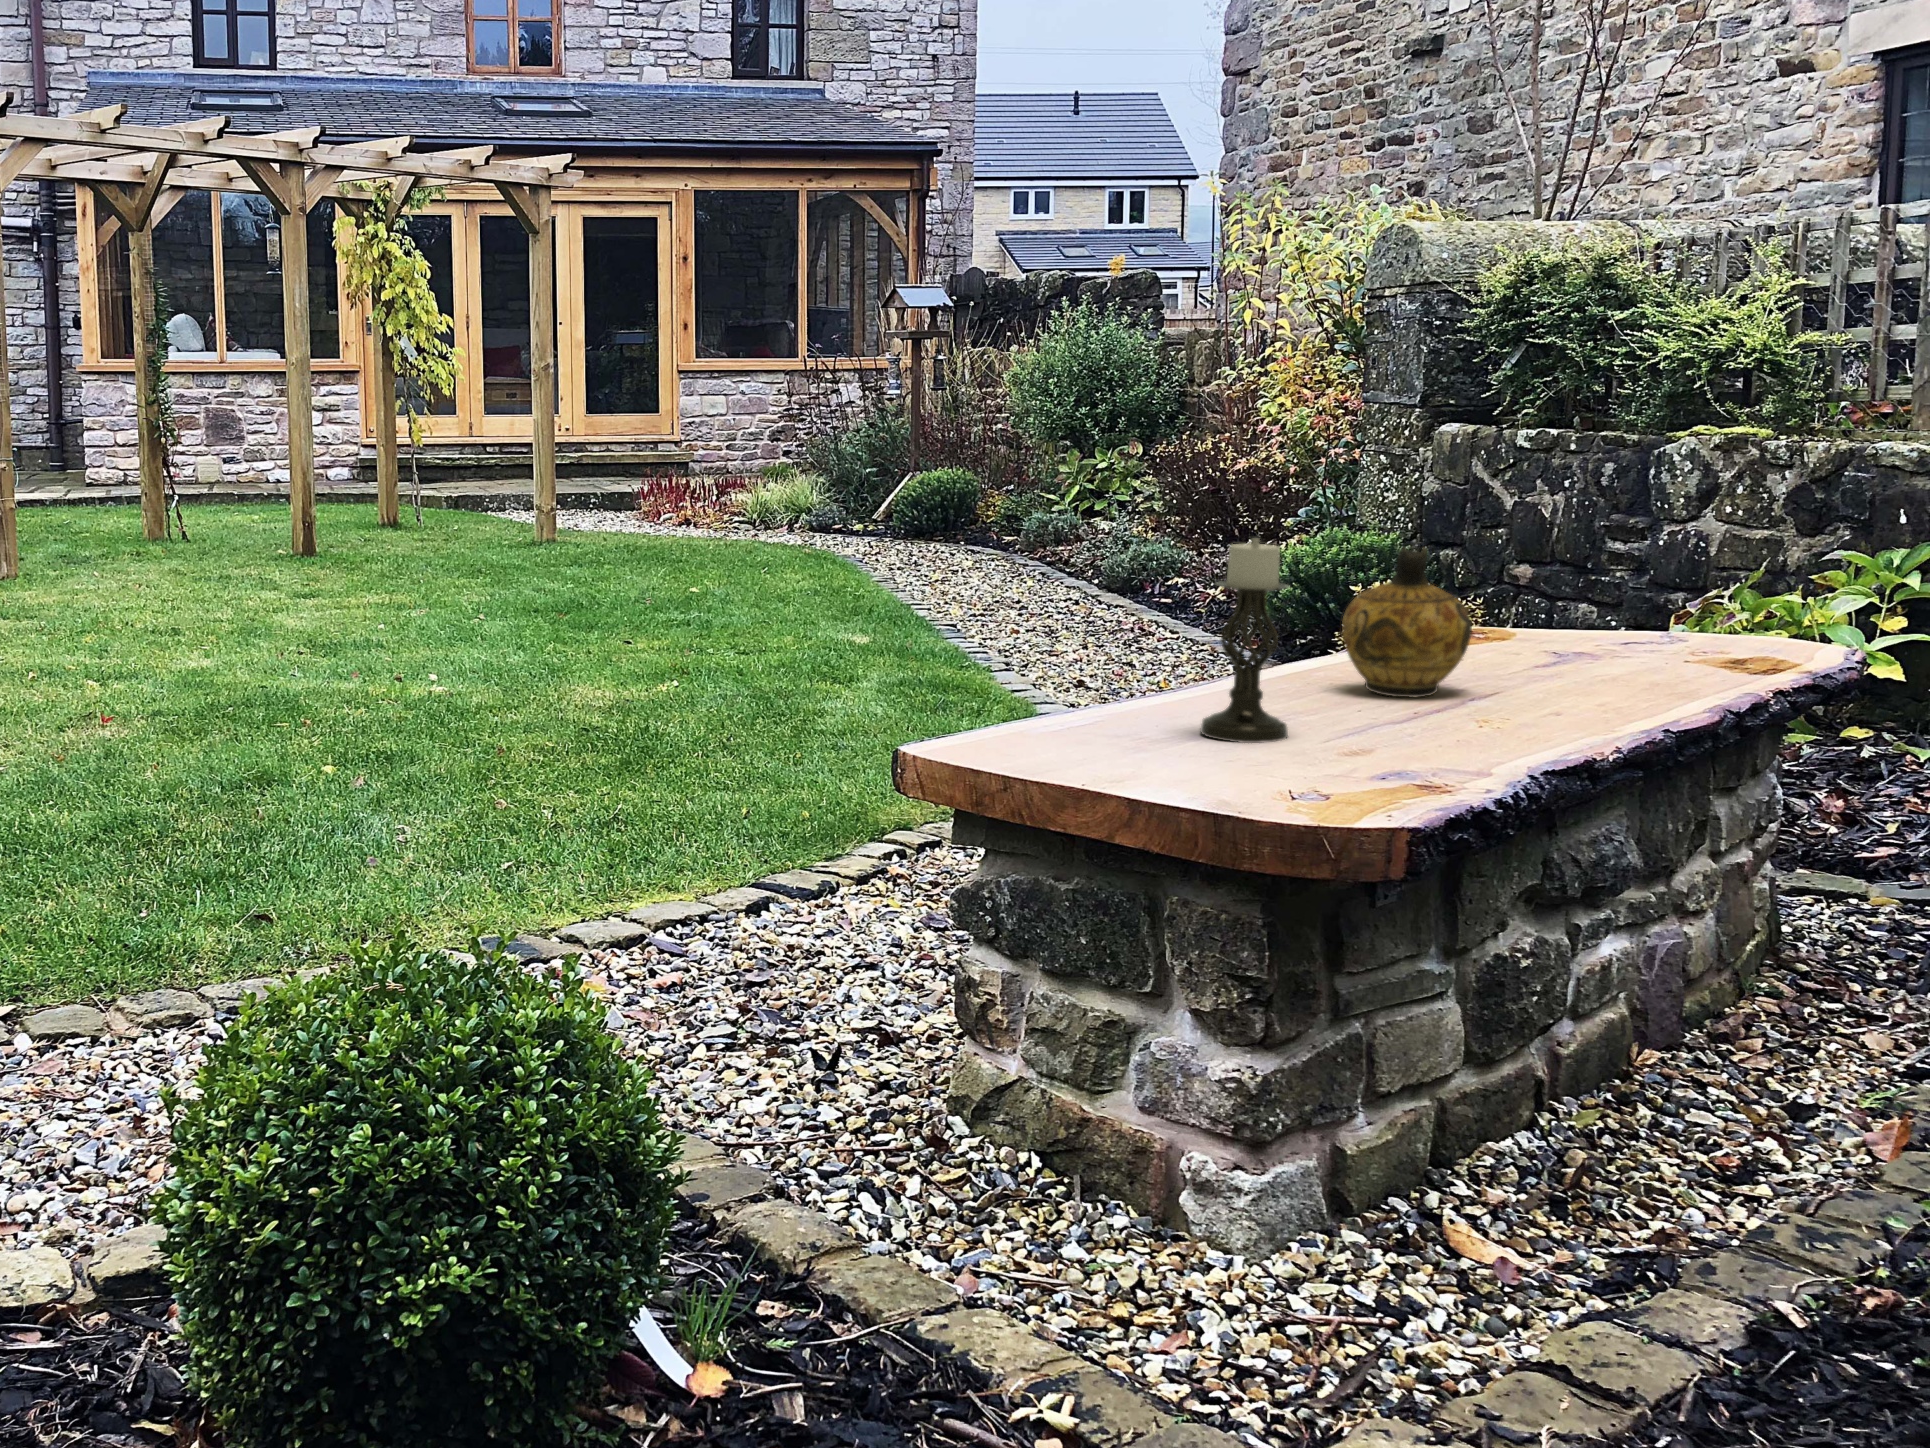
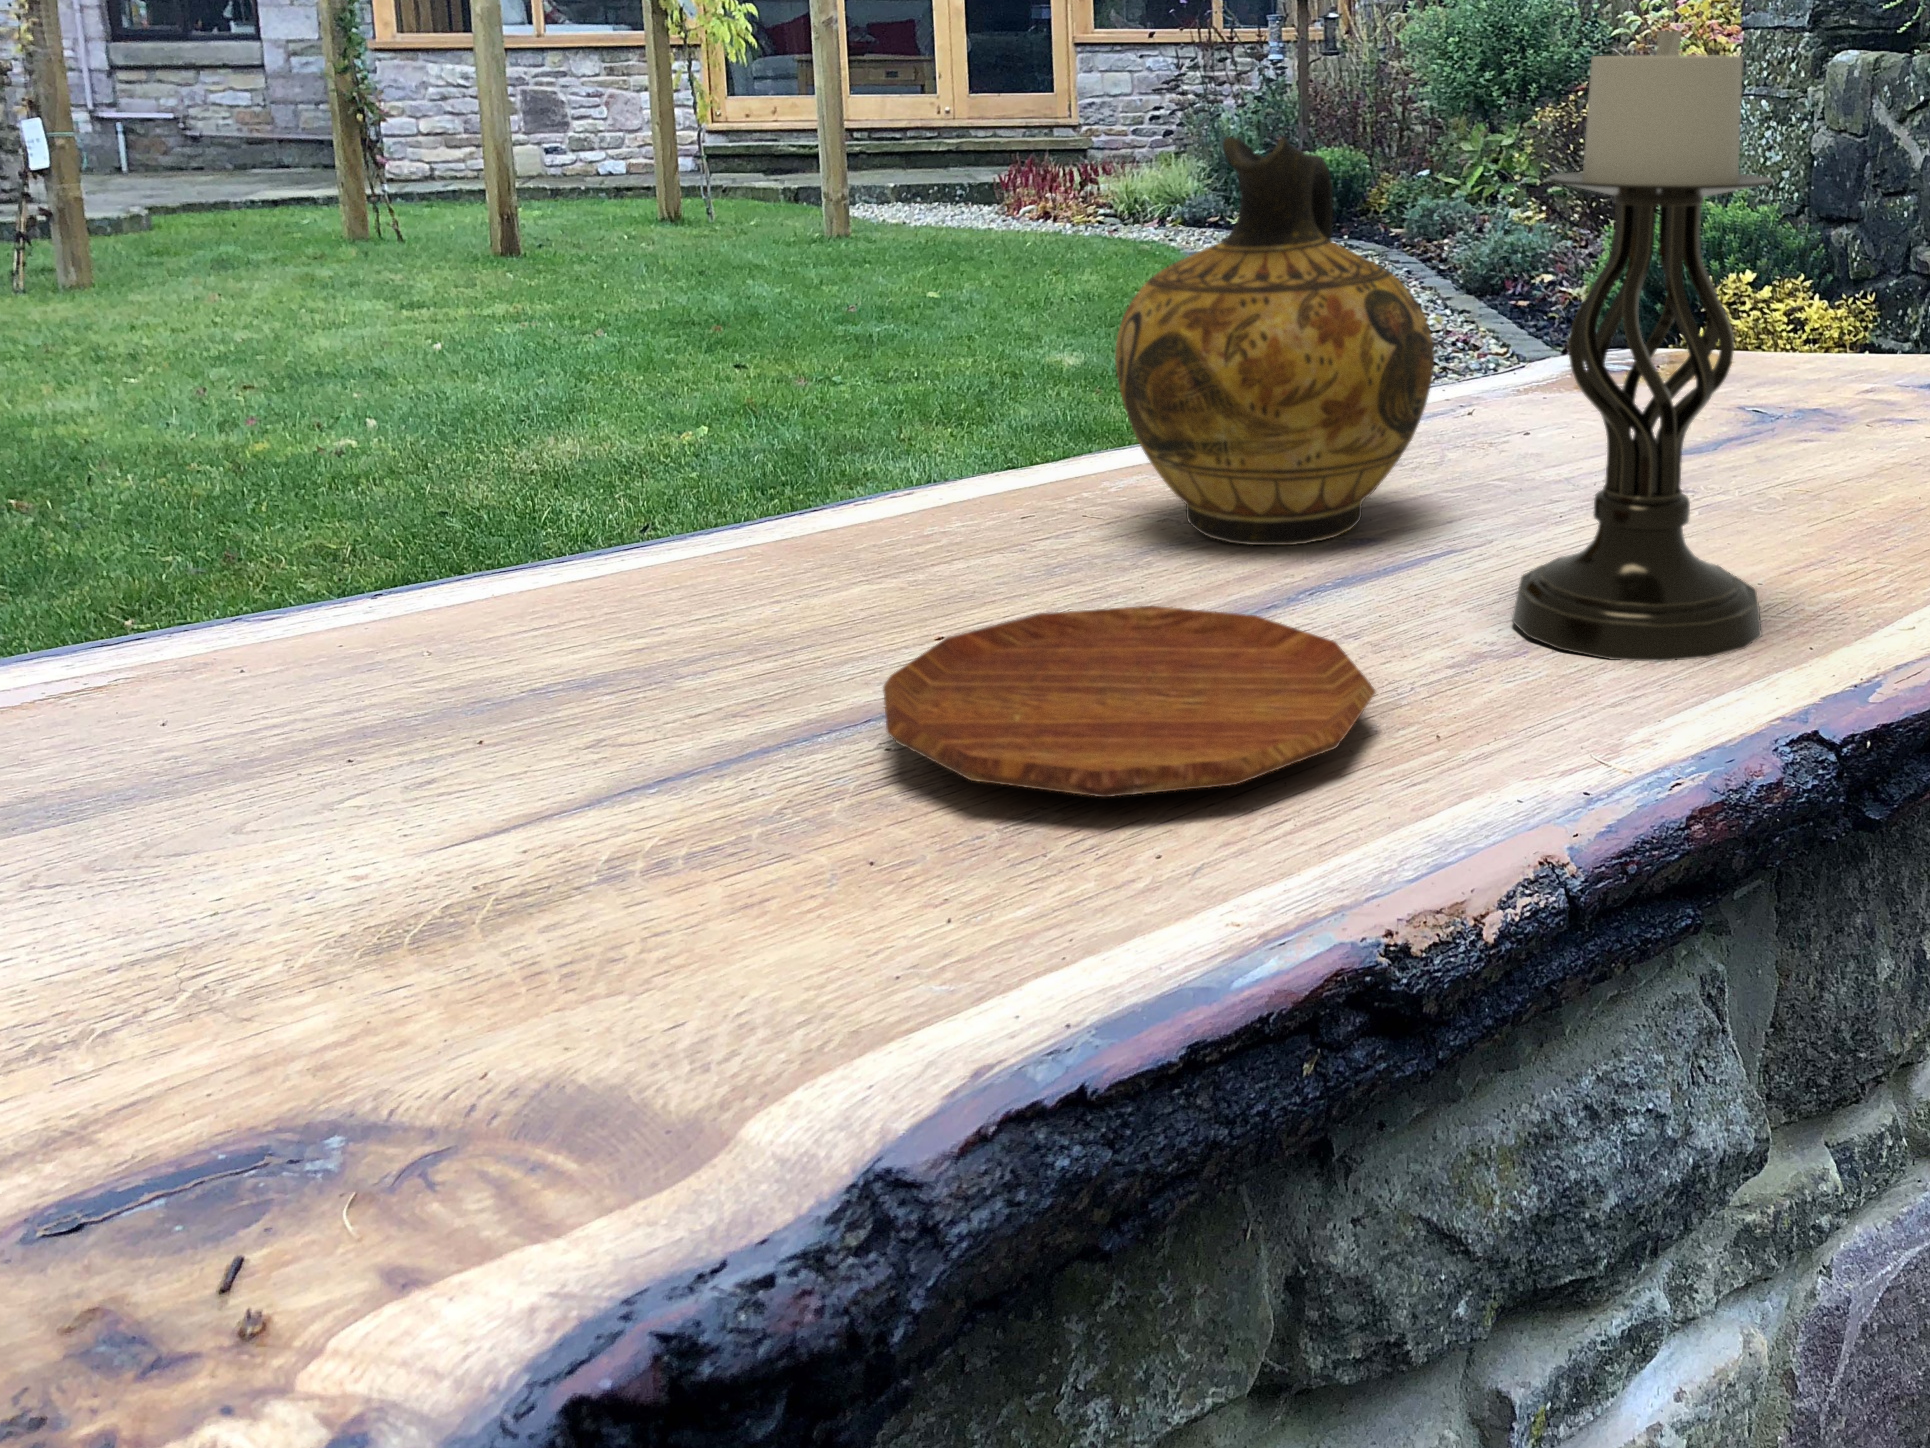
candle holder: present [1200,538,1289,743] -> present [1512,31,1773,662]
tray: none [1384,703,1539,738] -> present [883,606,1376,797]

